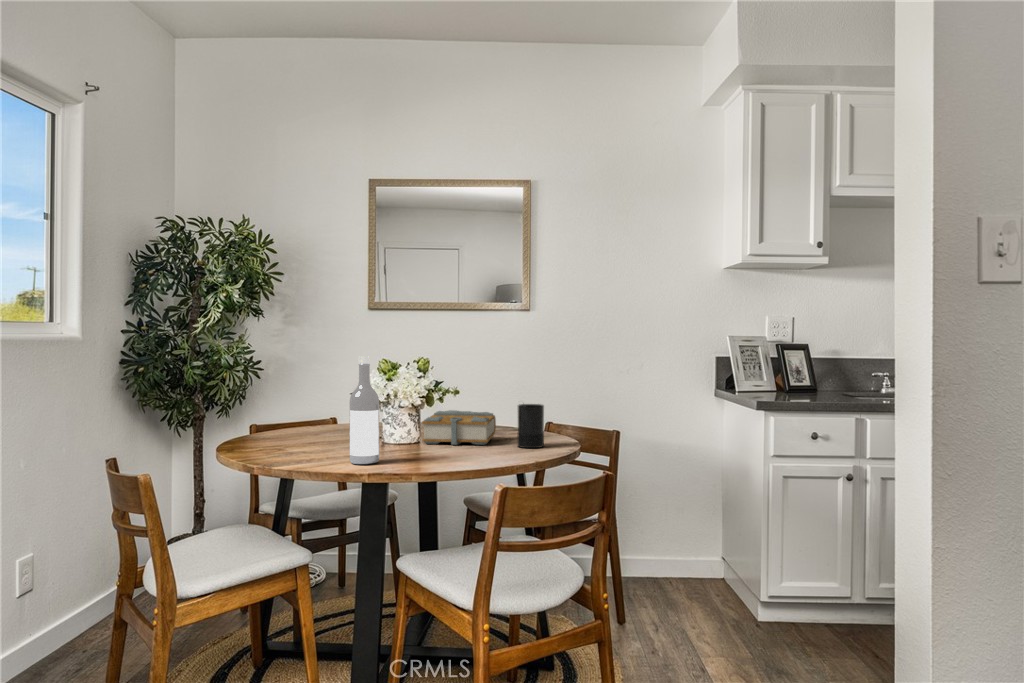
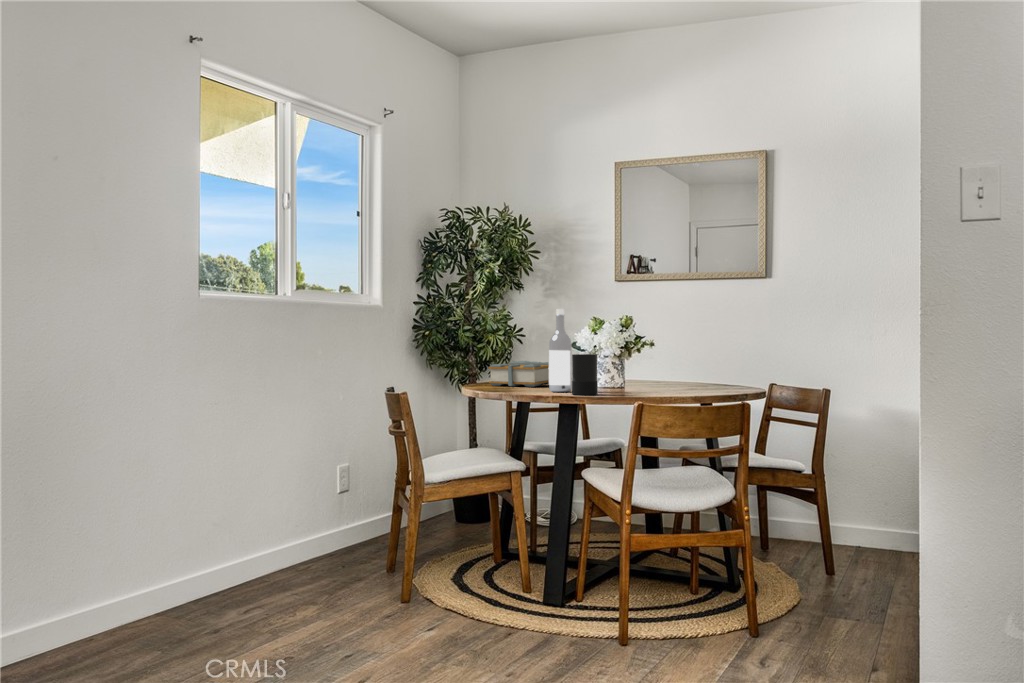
candle: present [517,404,544,448] -> present [572,354,598,395]
book: present [422,410,496,445] -> present [488,361,549,387]

